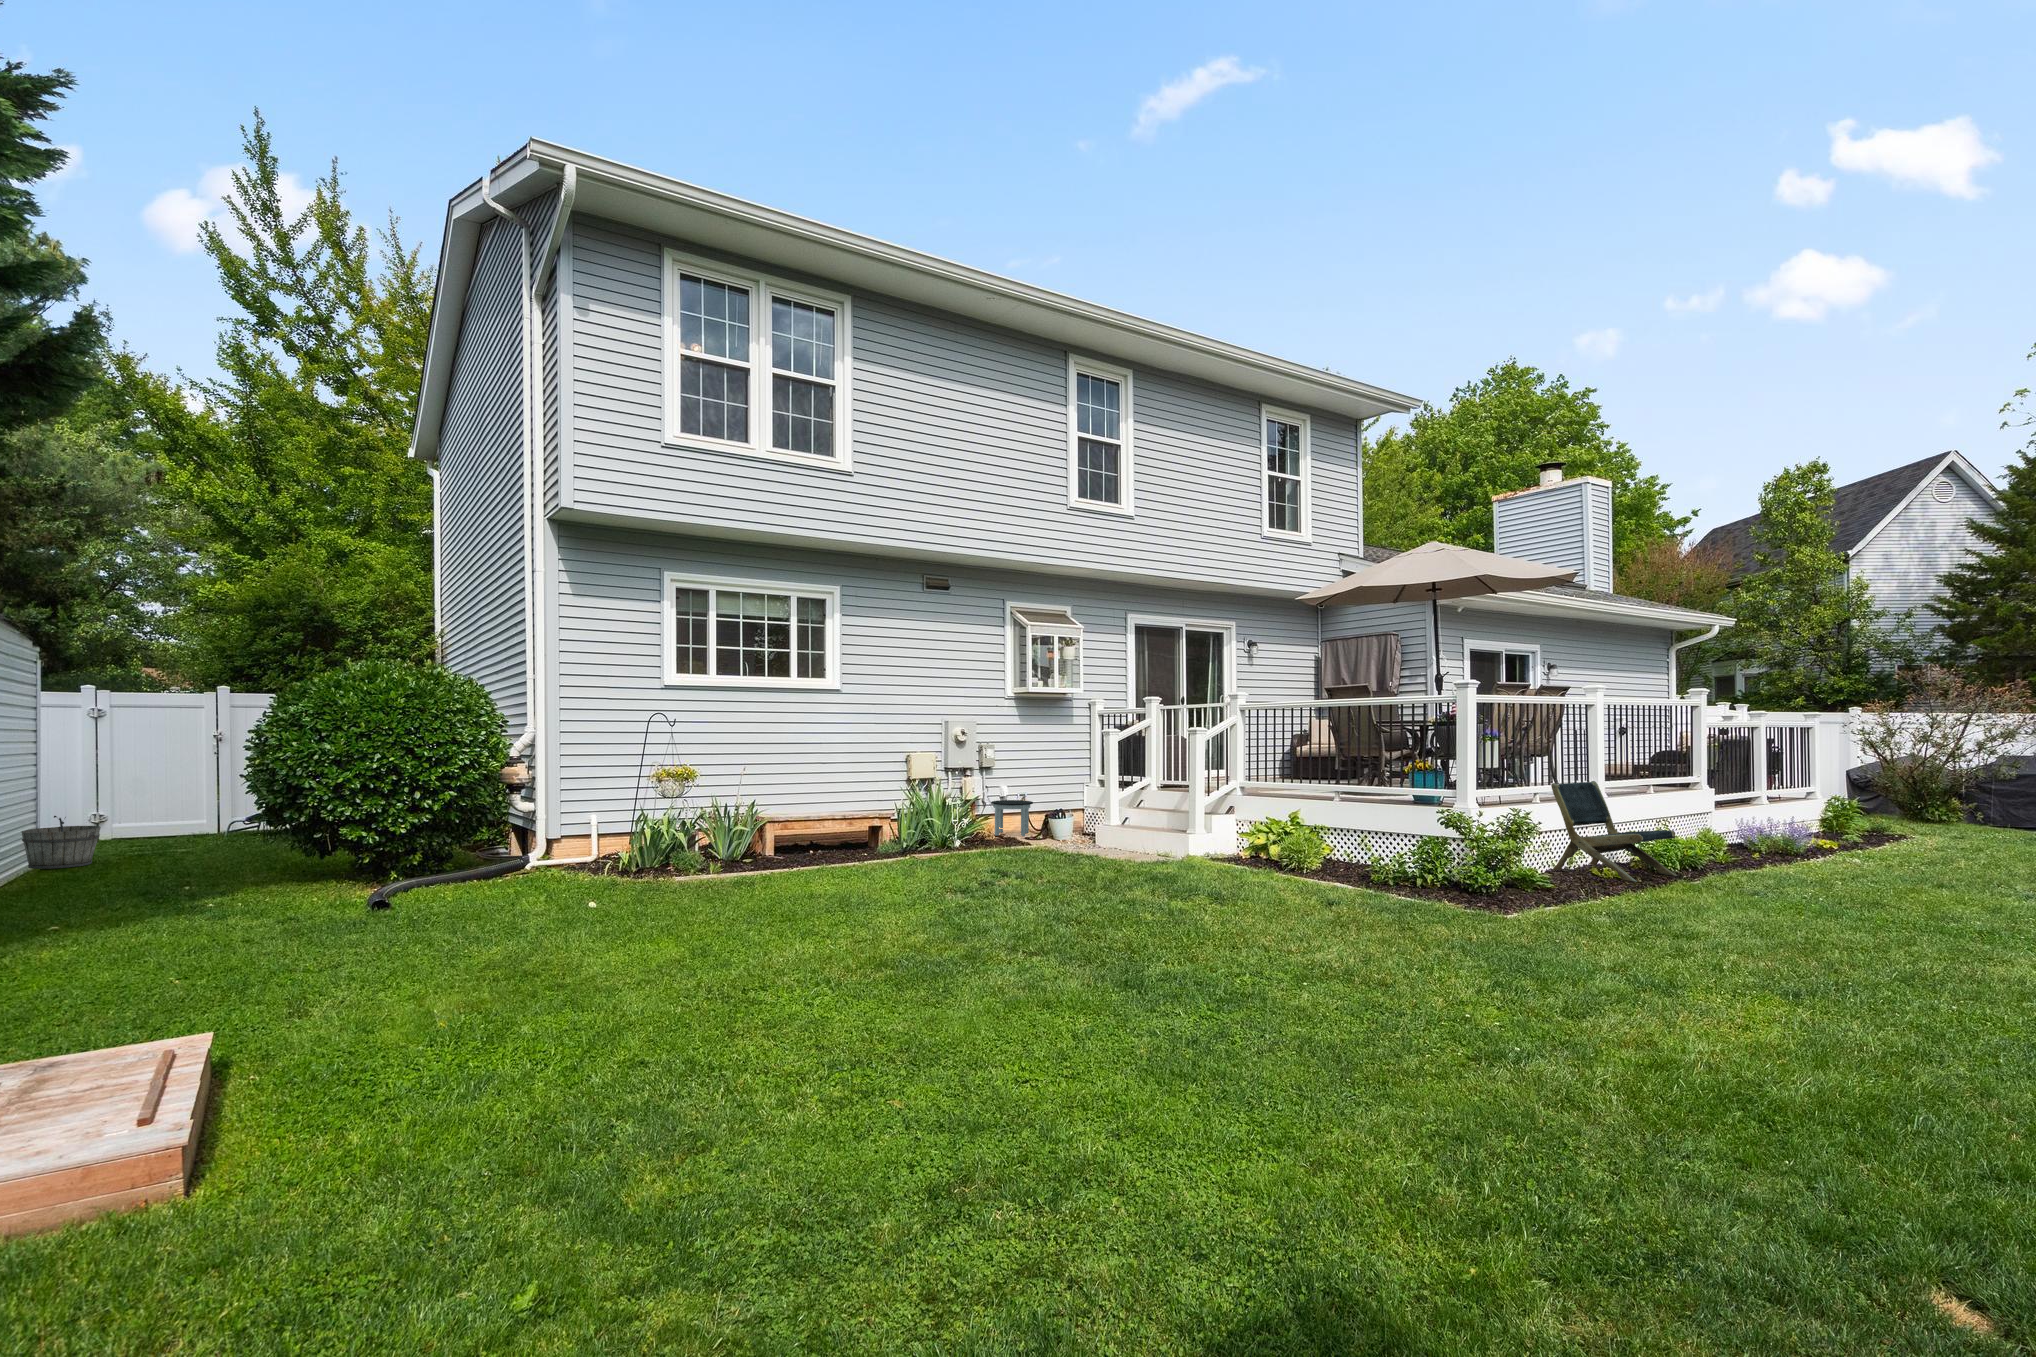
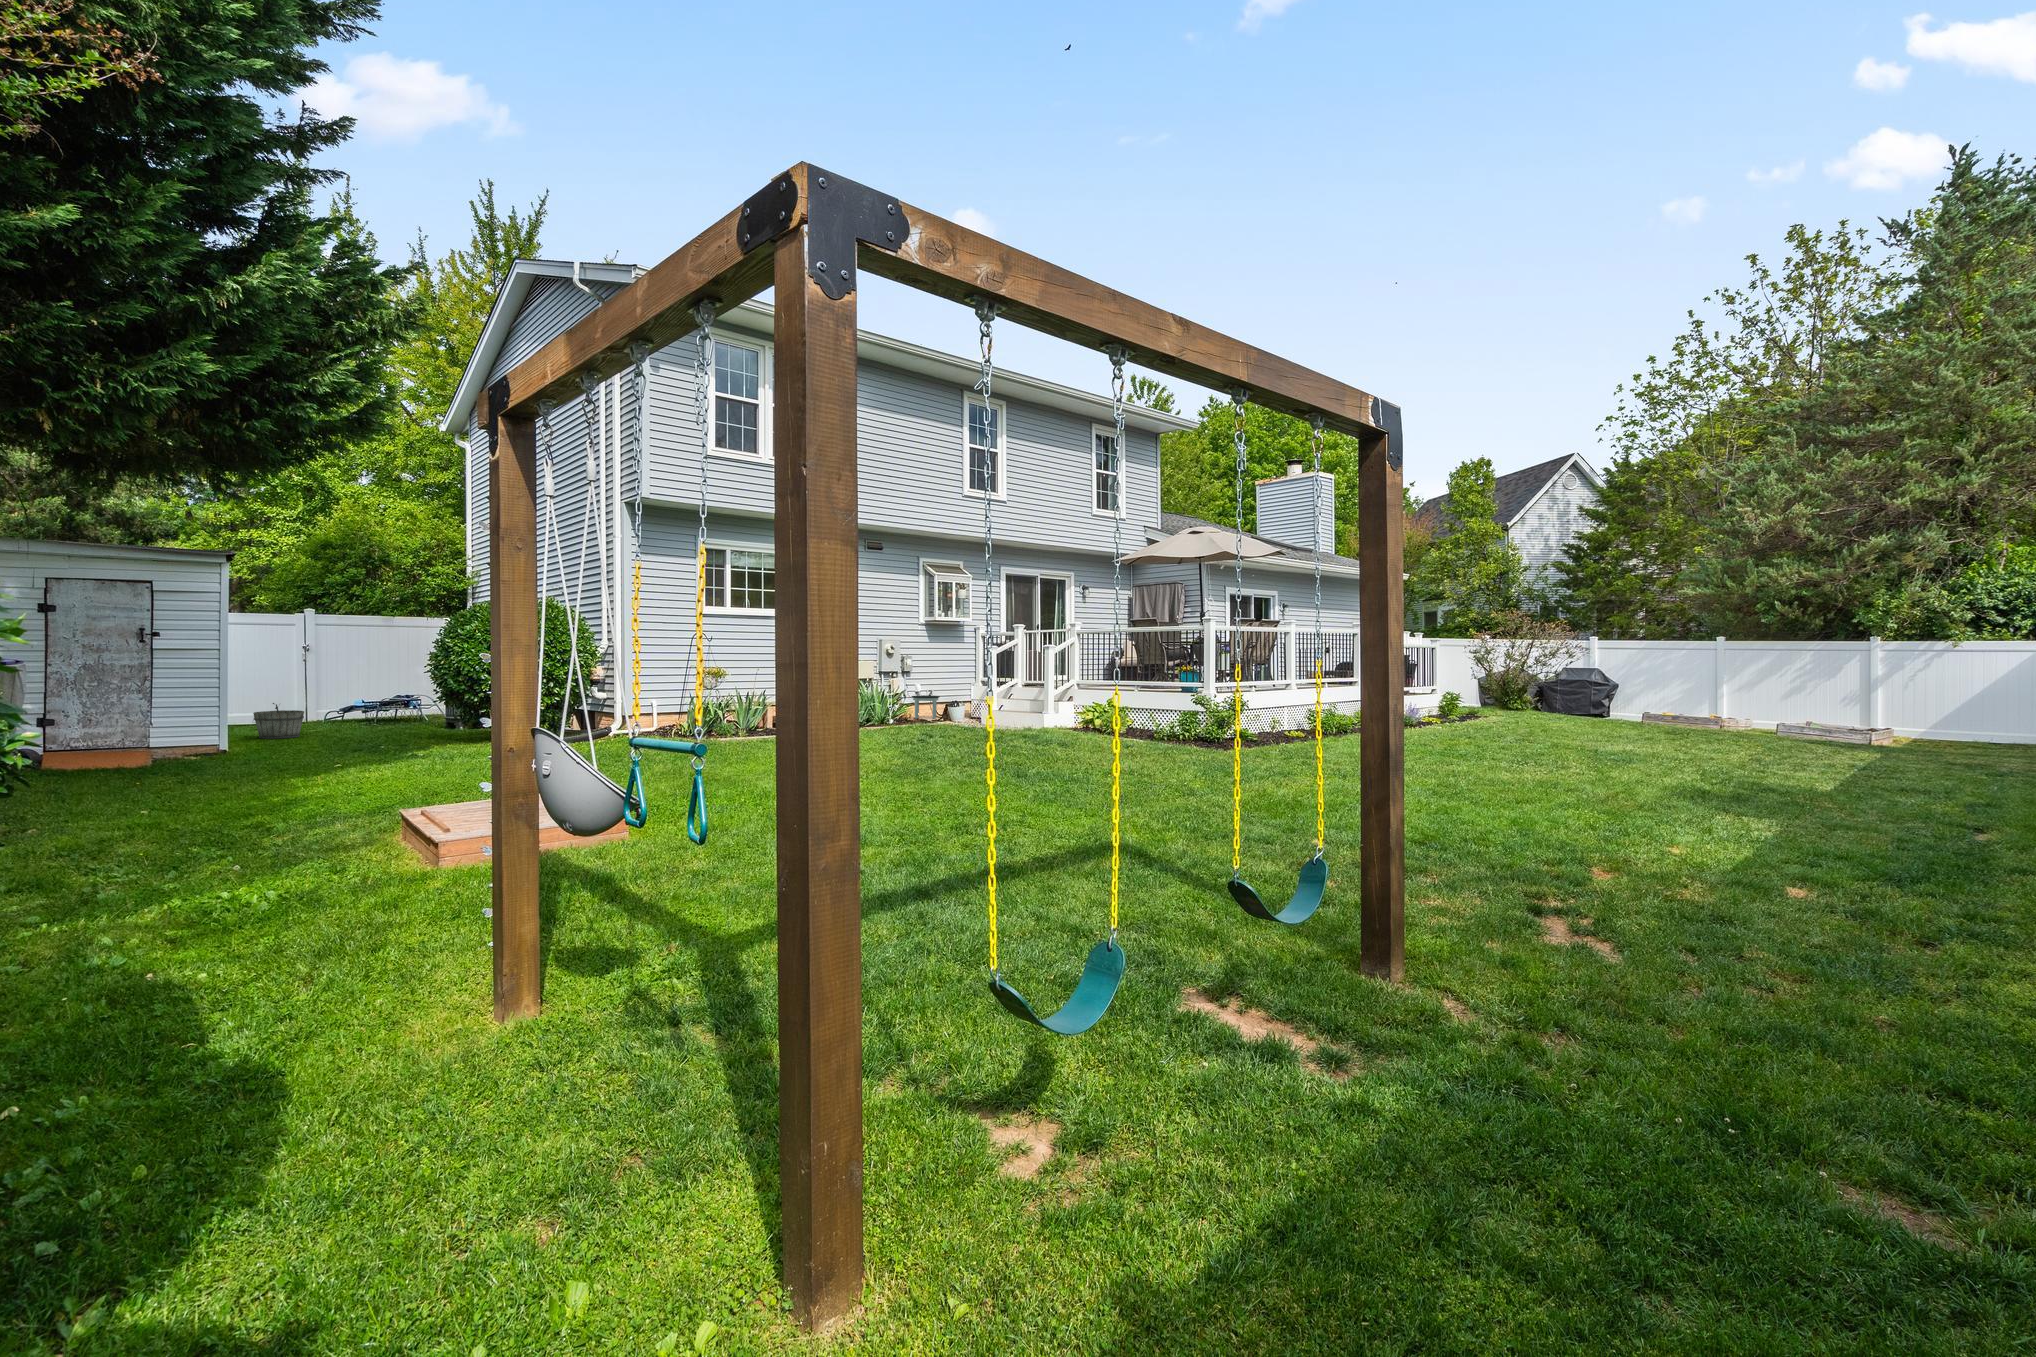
lounge chair: present [1551,781,1677,882] -> none [1258,679,1324,735]

